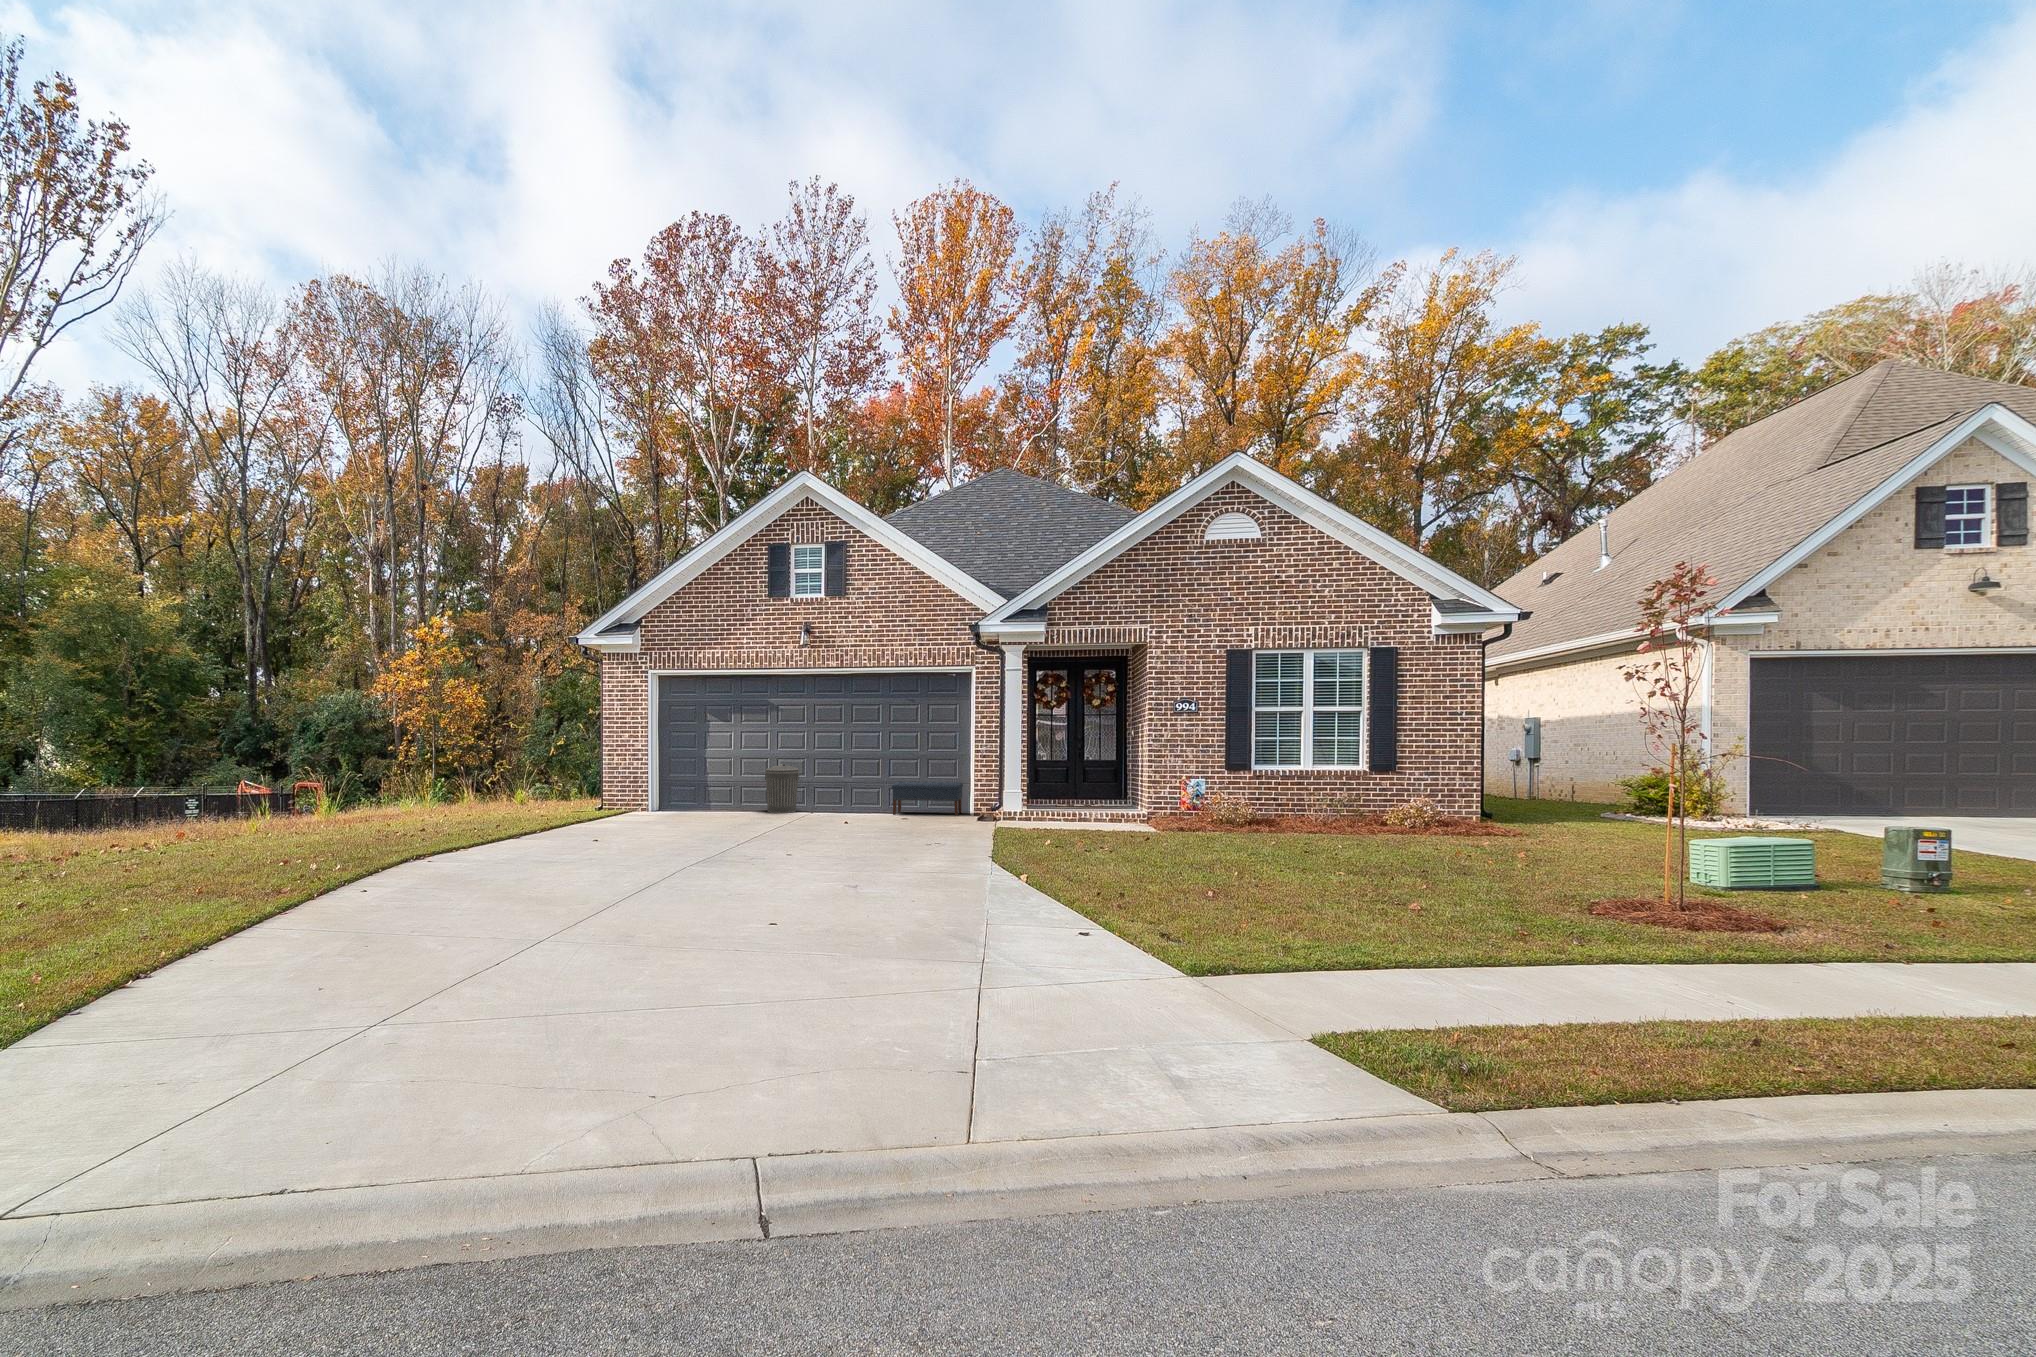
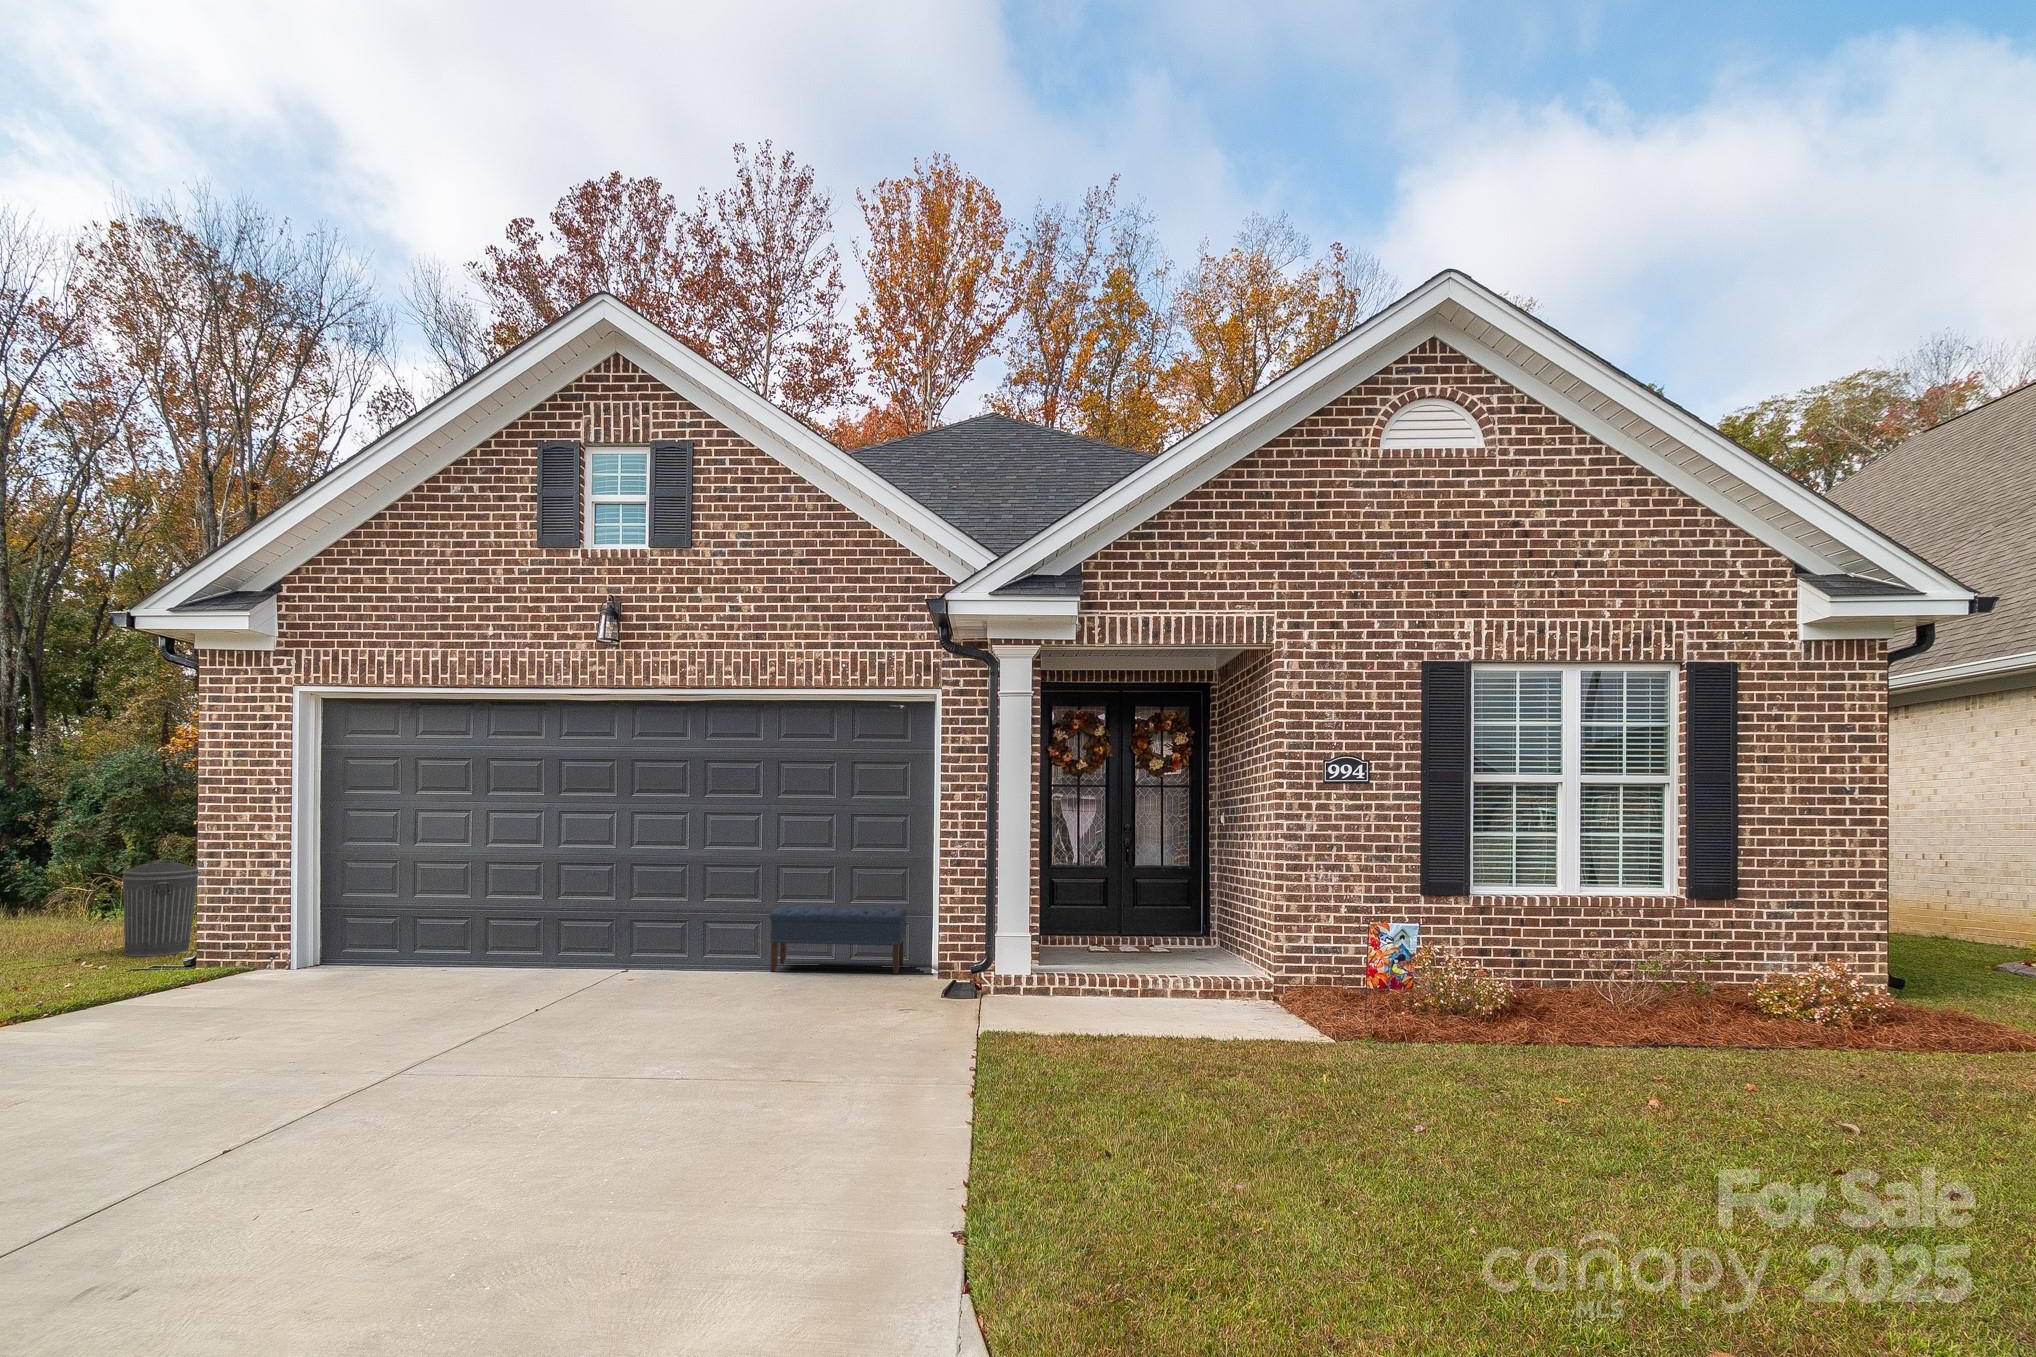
trash can: present [765,764,799,813] -> present [123,860,199,956]

